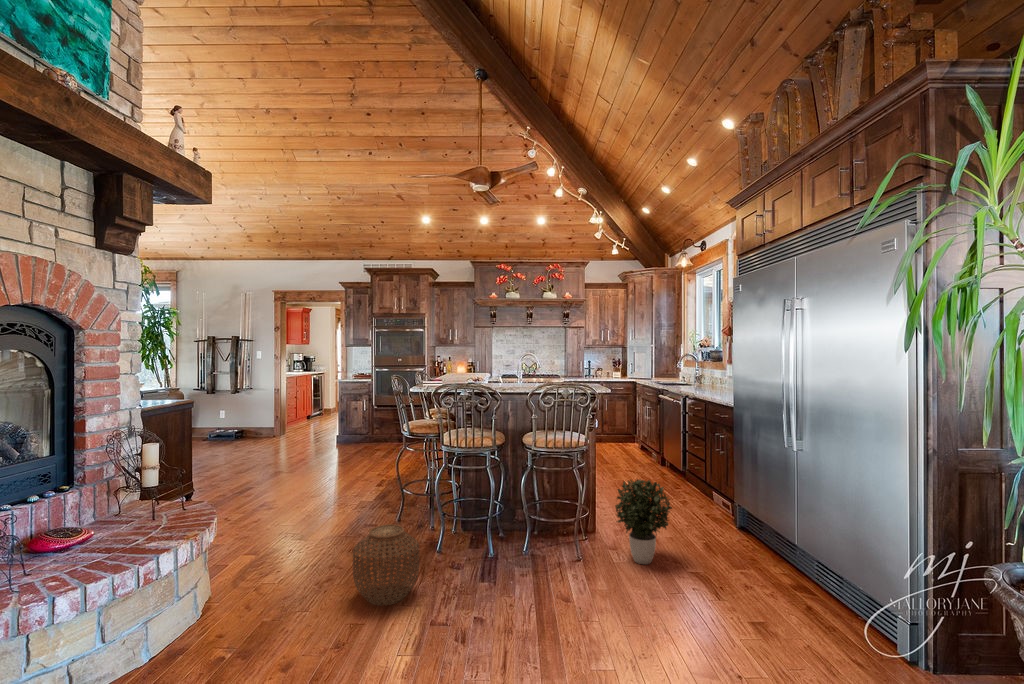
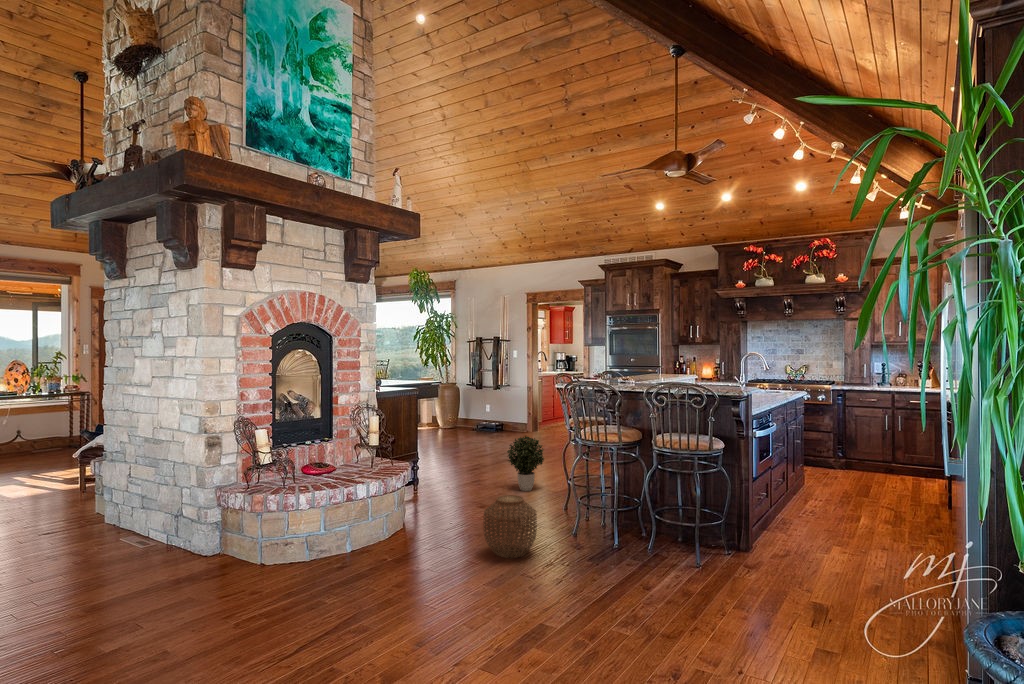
potted plant: present [615,479,672,564] -> present [507,436,544,491]

